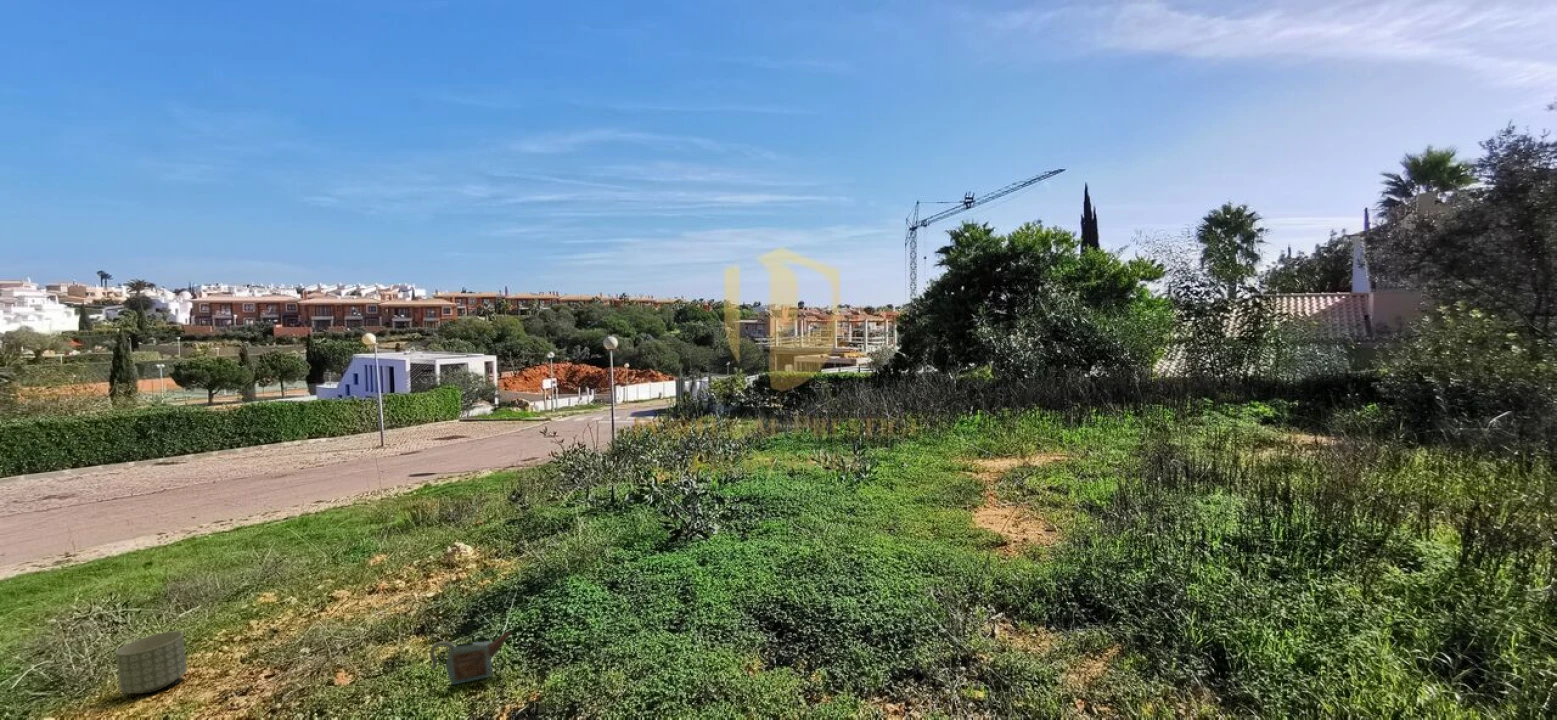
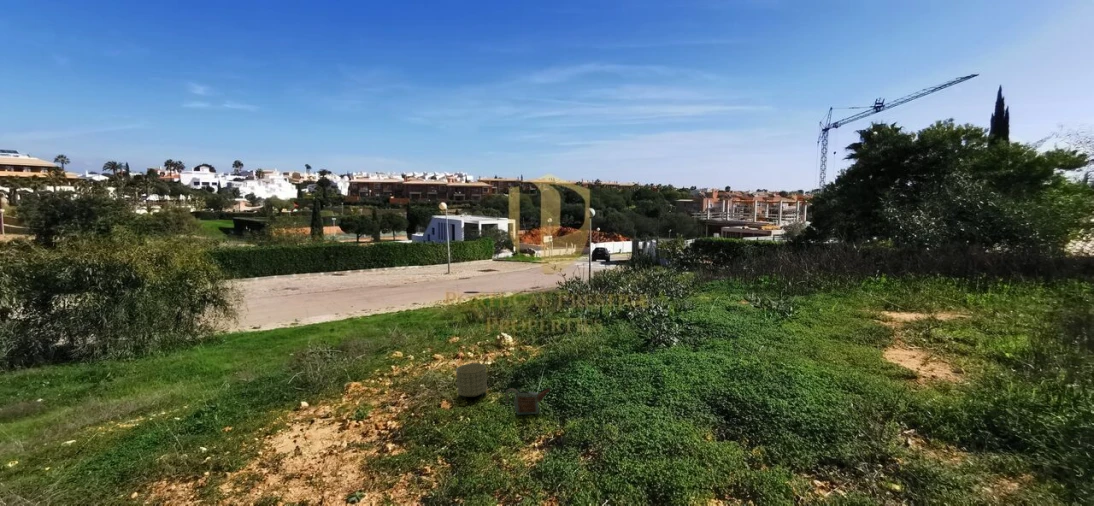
planter: present [116,631,187,694] -> present [456,363,487,397]

